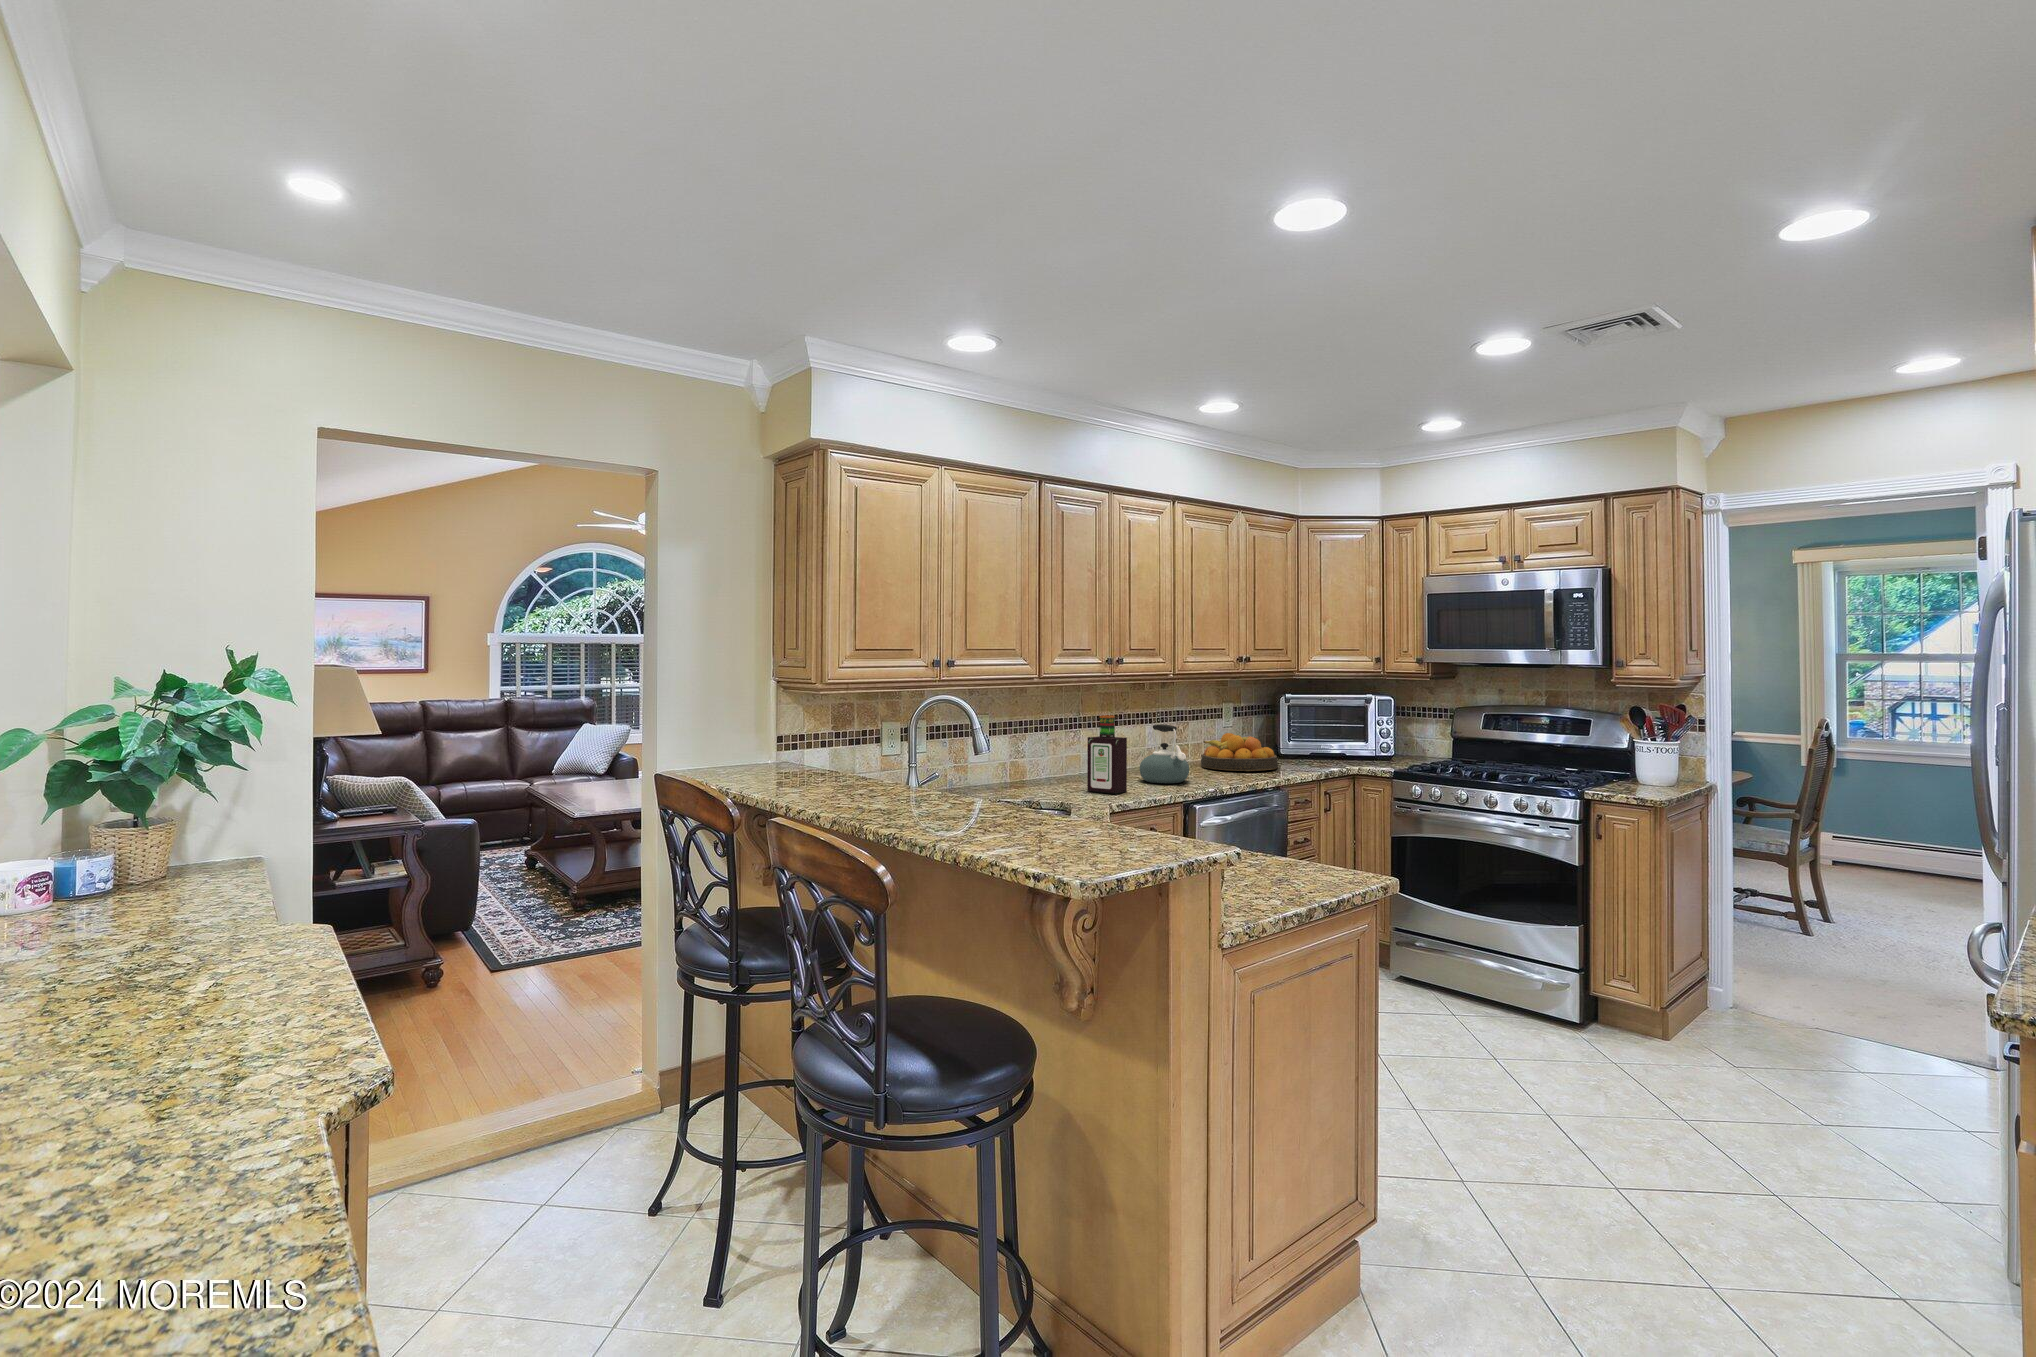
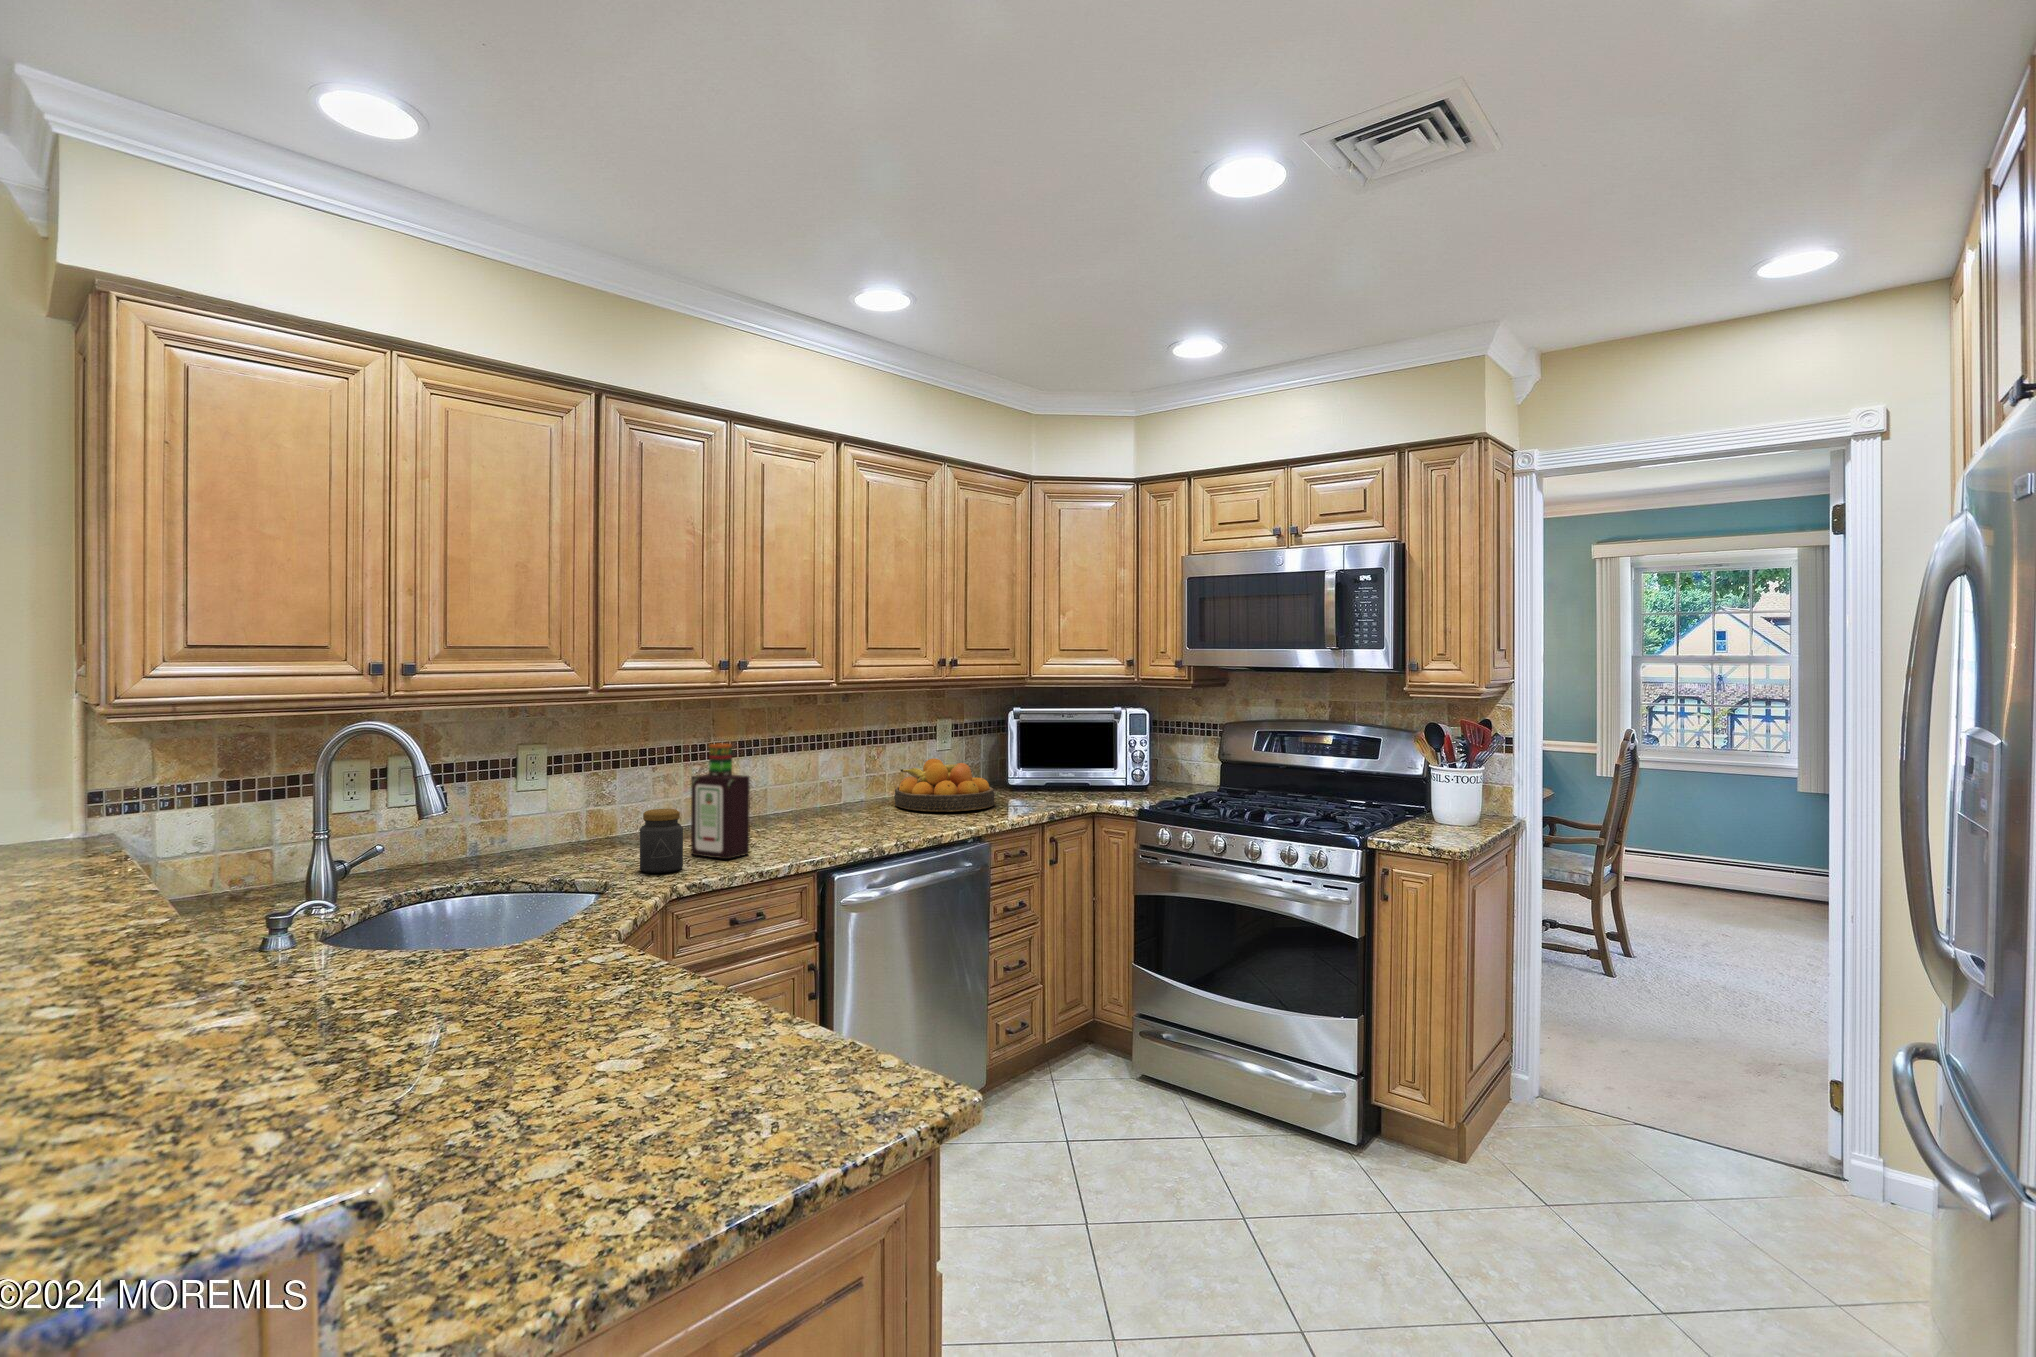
kettle: present [1140,724,1189,783] -> none [787,753,857,836]
jar: none [1063,758,1091,800] -> present [640,809,683,873]

